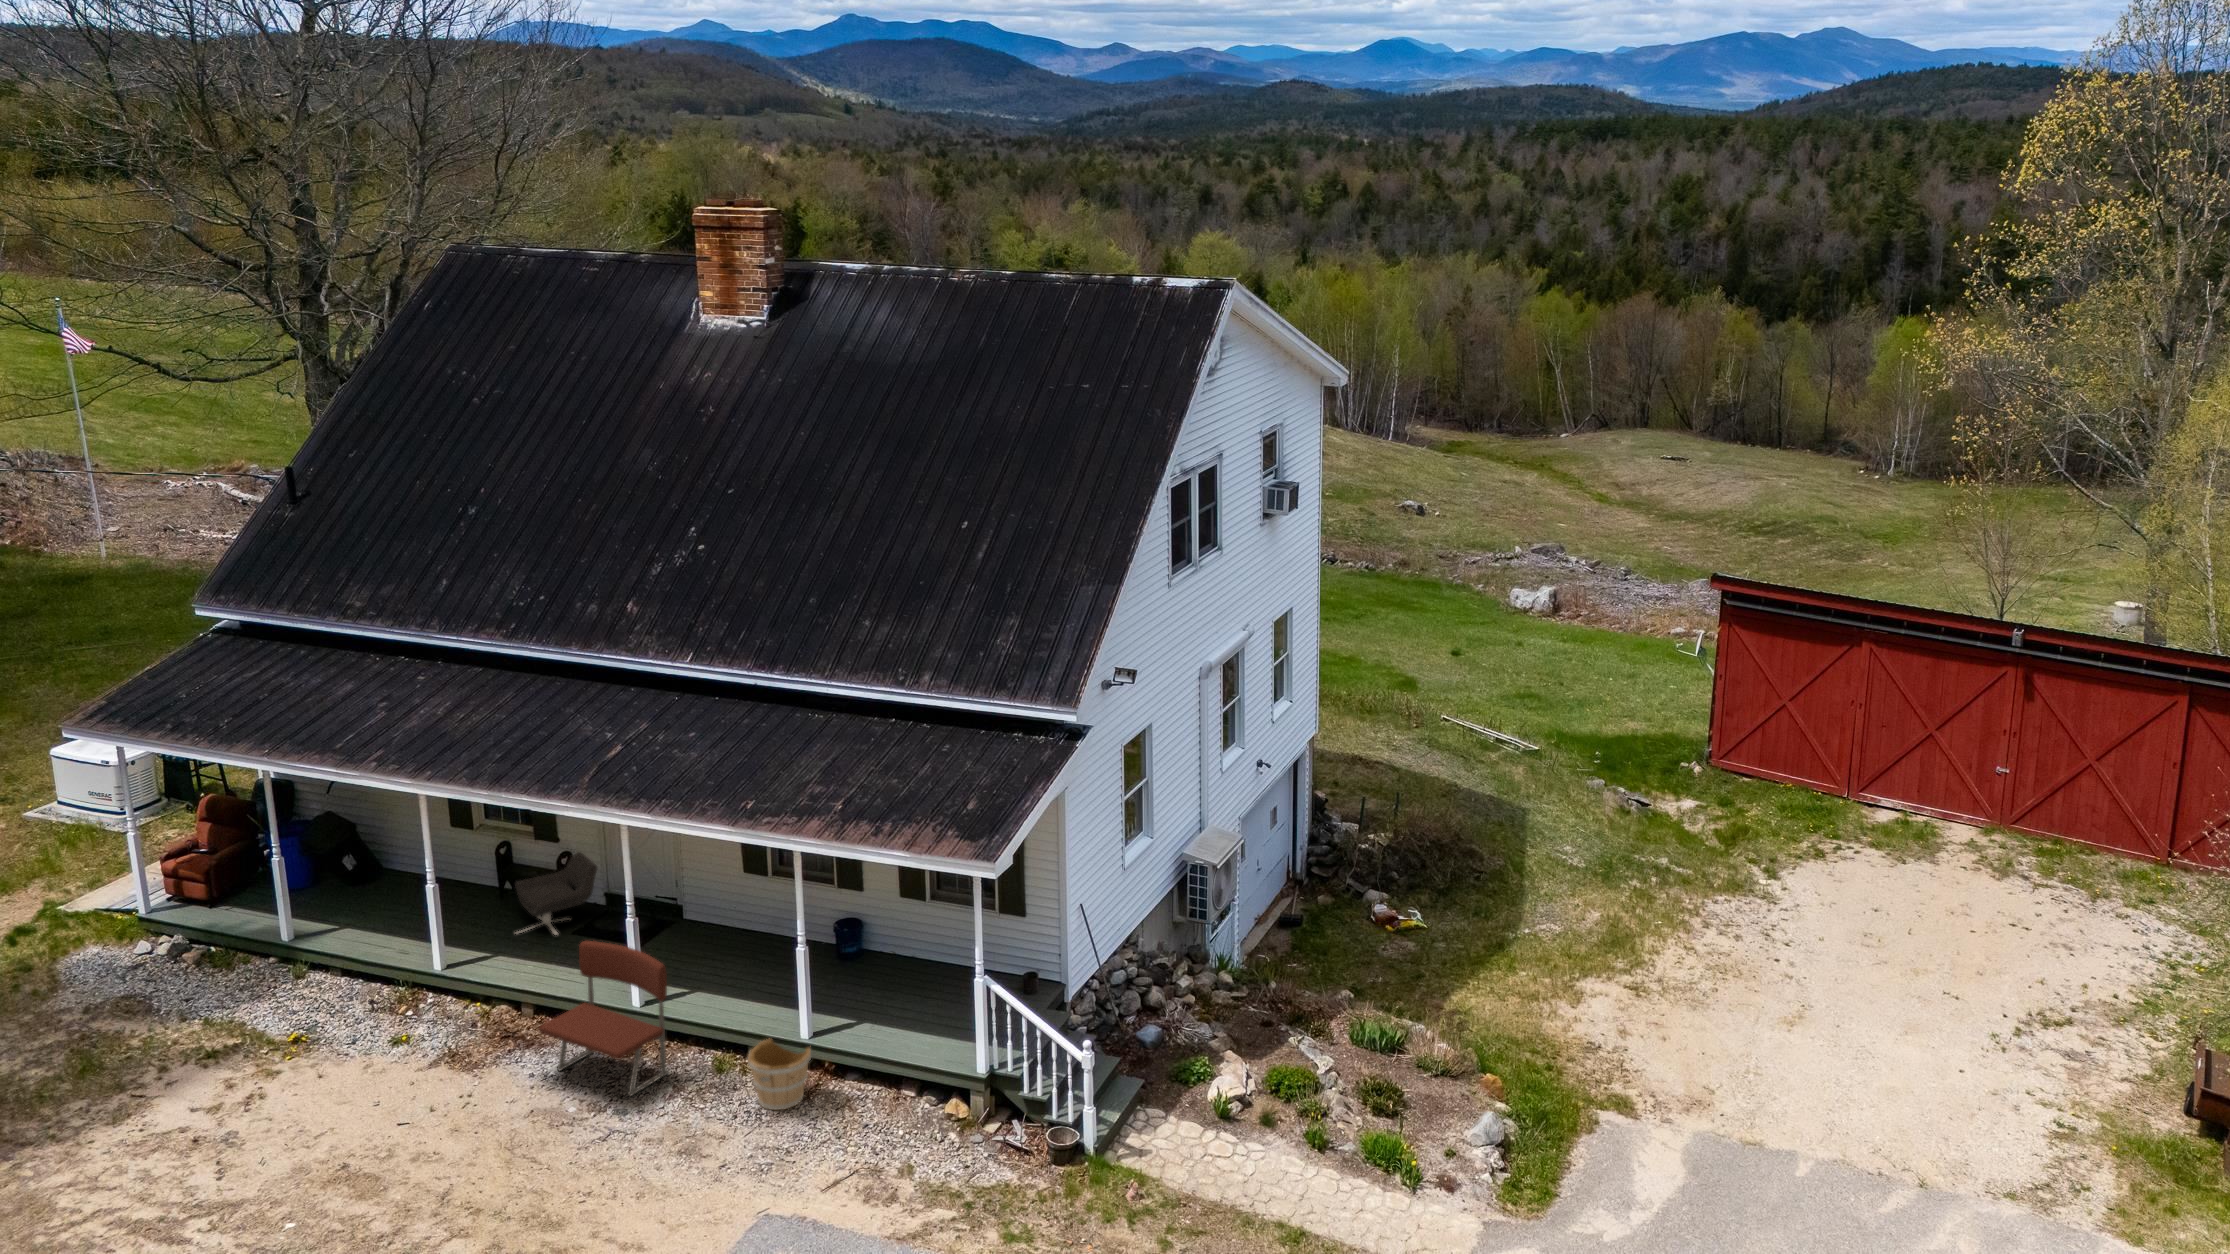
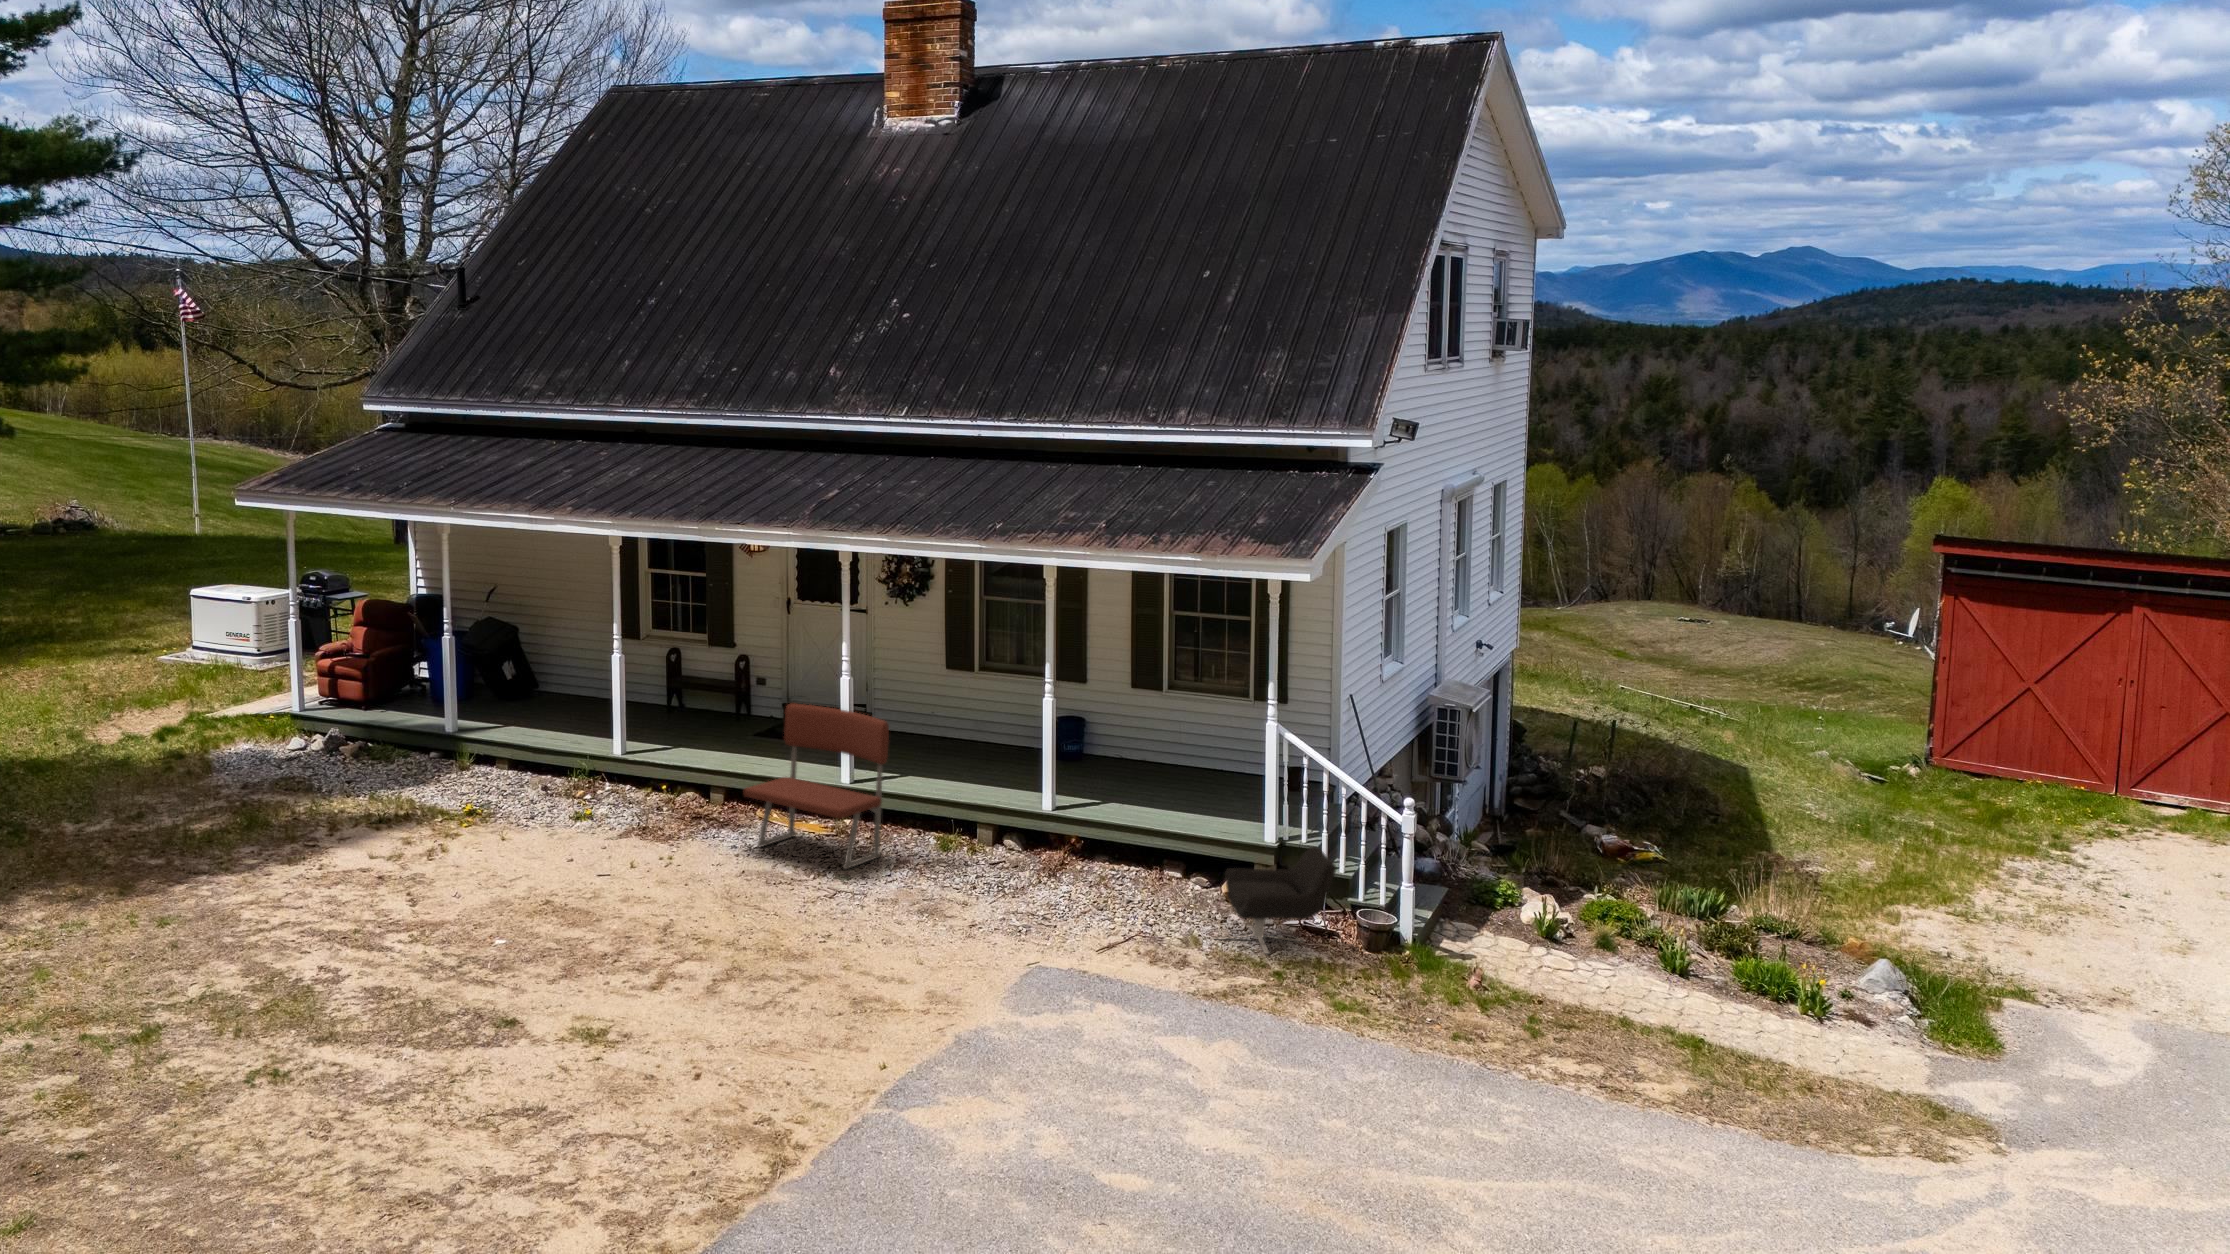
lounge chair: present [515,852,597,935] -> present [1217,846,1336,954]
wooden bucket: present [748,1039,811,1111] -> none [983,814,1055,890]

